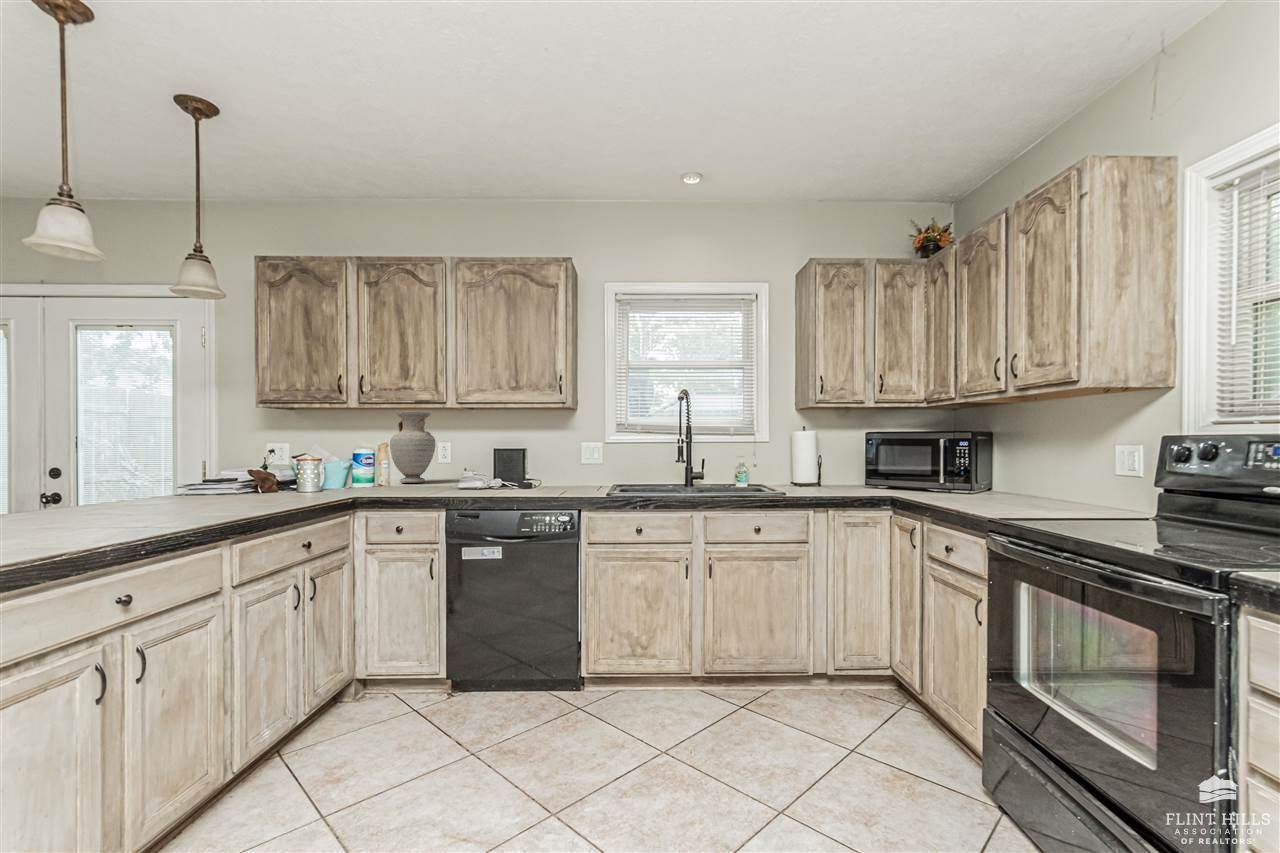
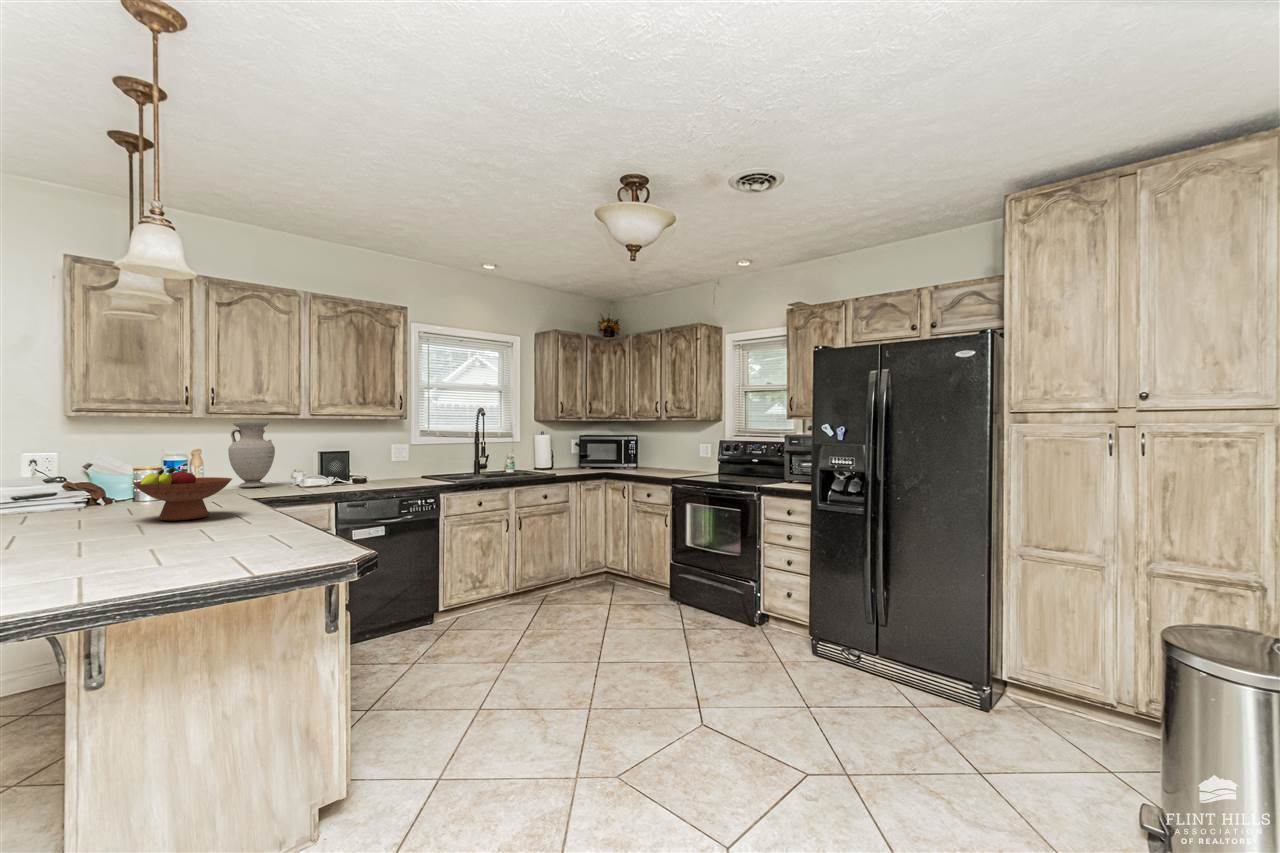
fruit bowl: none [80,450,199,511] -> present [133,468,232,521]

